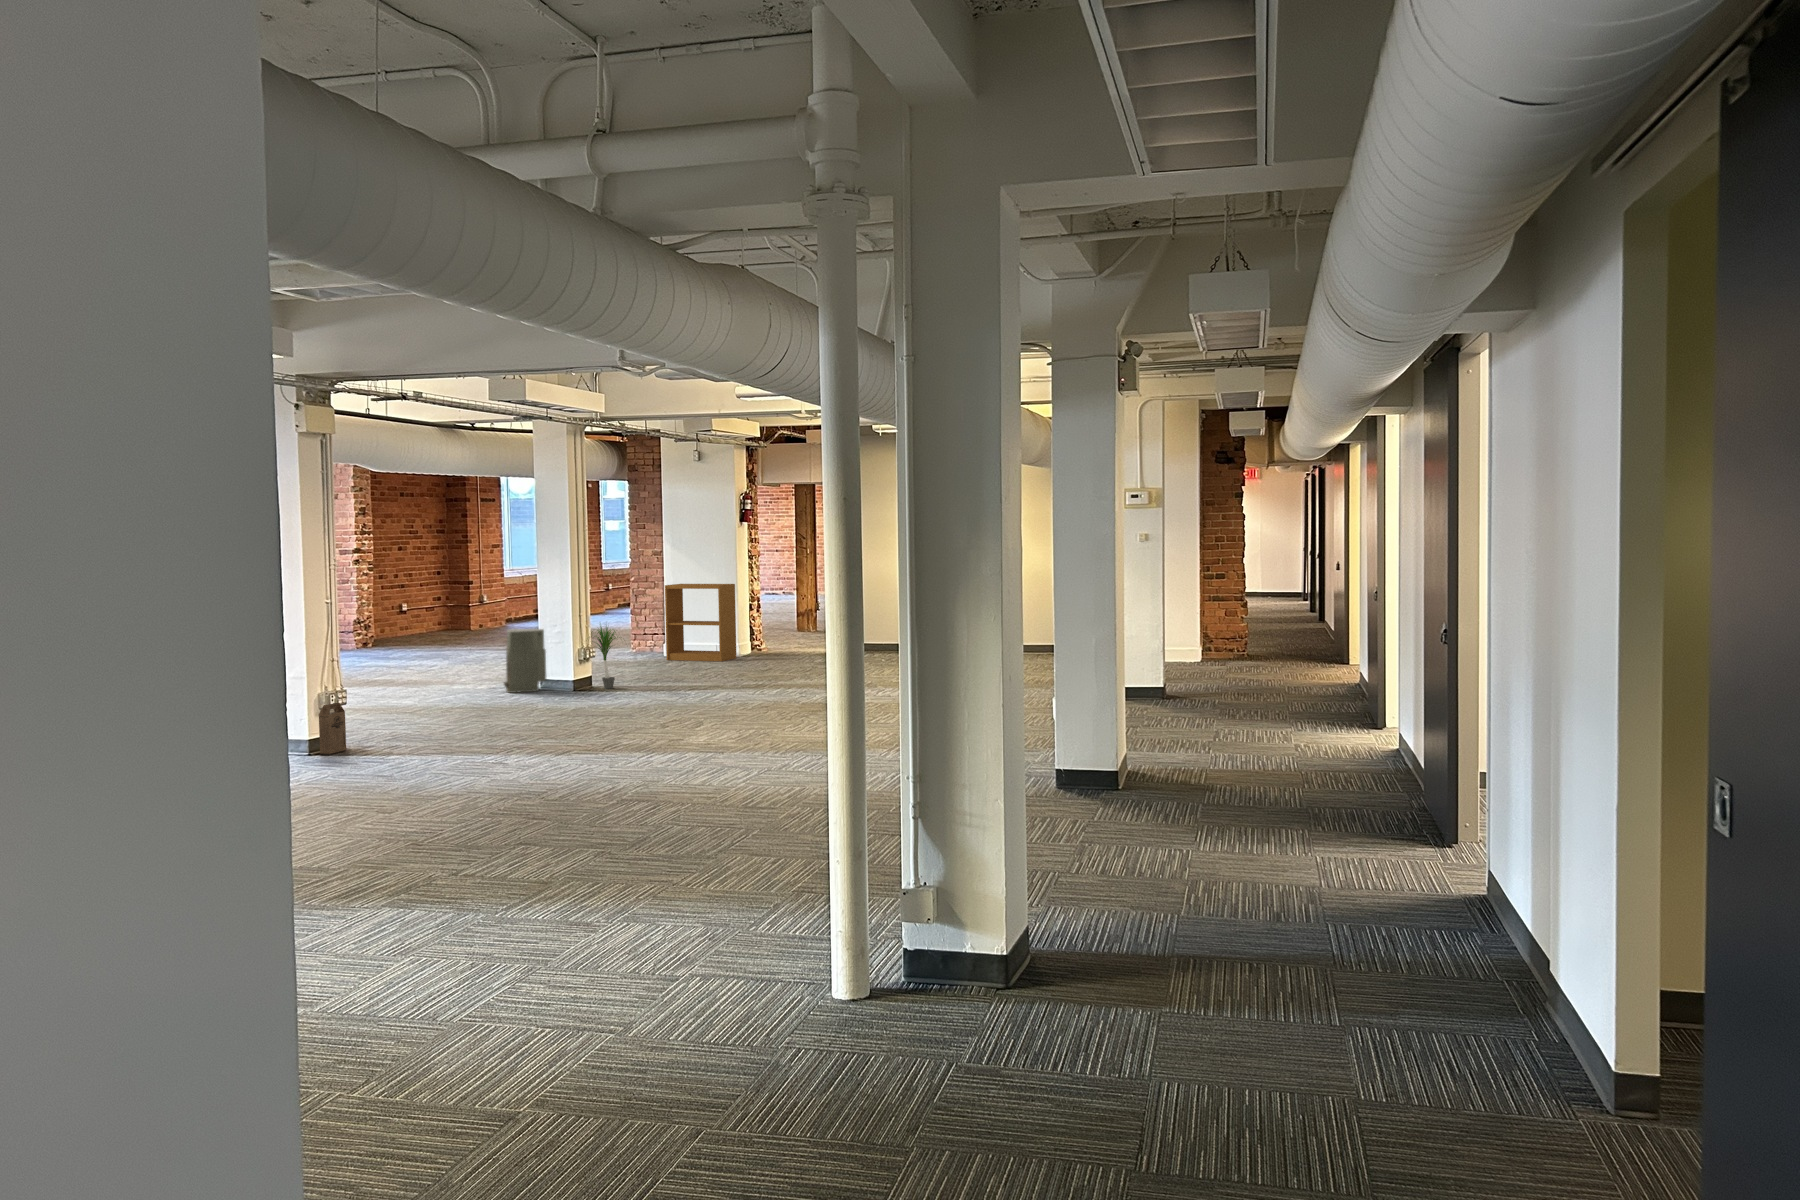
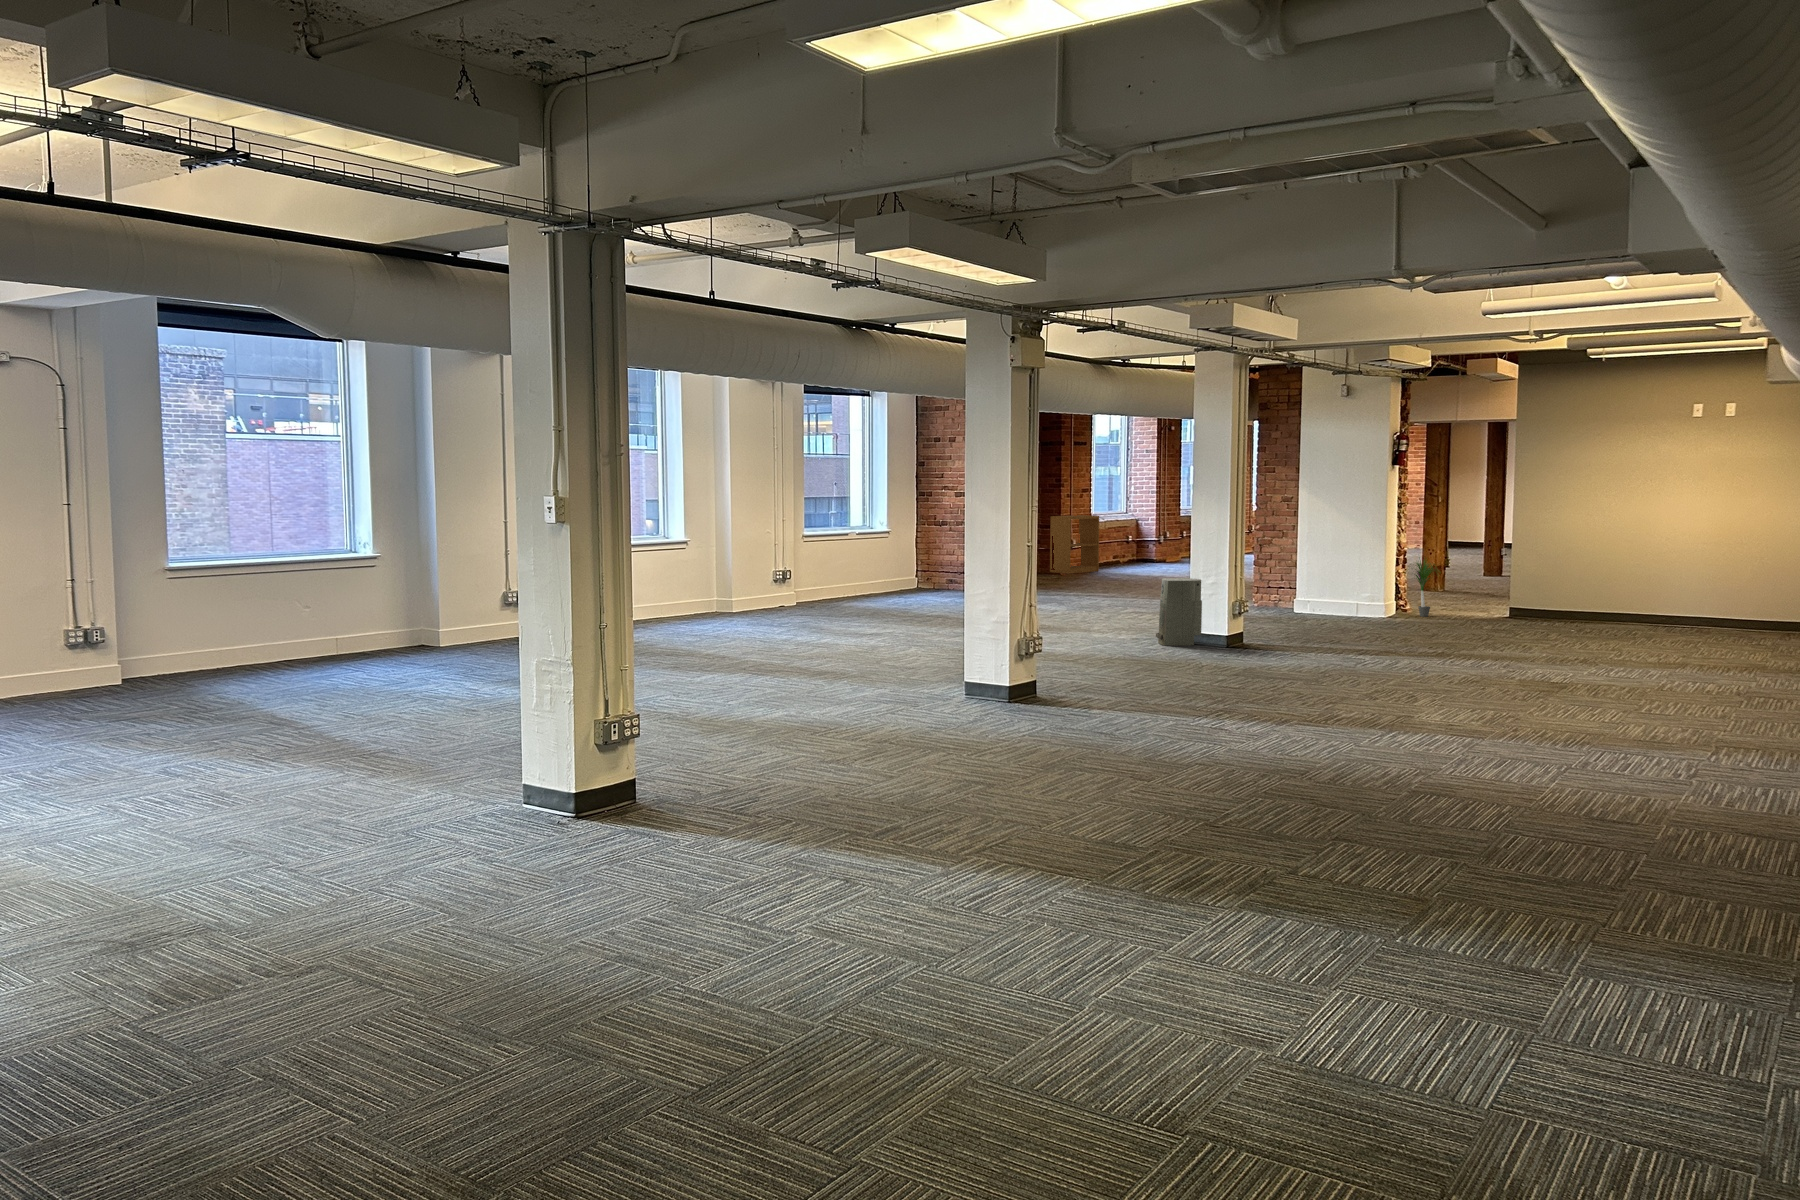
bookshelf: present [665,584,736,661] -> present [1050,515,1099,574]
potted plant: present [594,626,618,689] -> present [1408,560,1433,617]
cardboard box: present [319,703,346,754] -> none [1023,652,1047,705]

